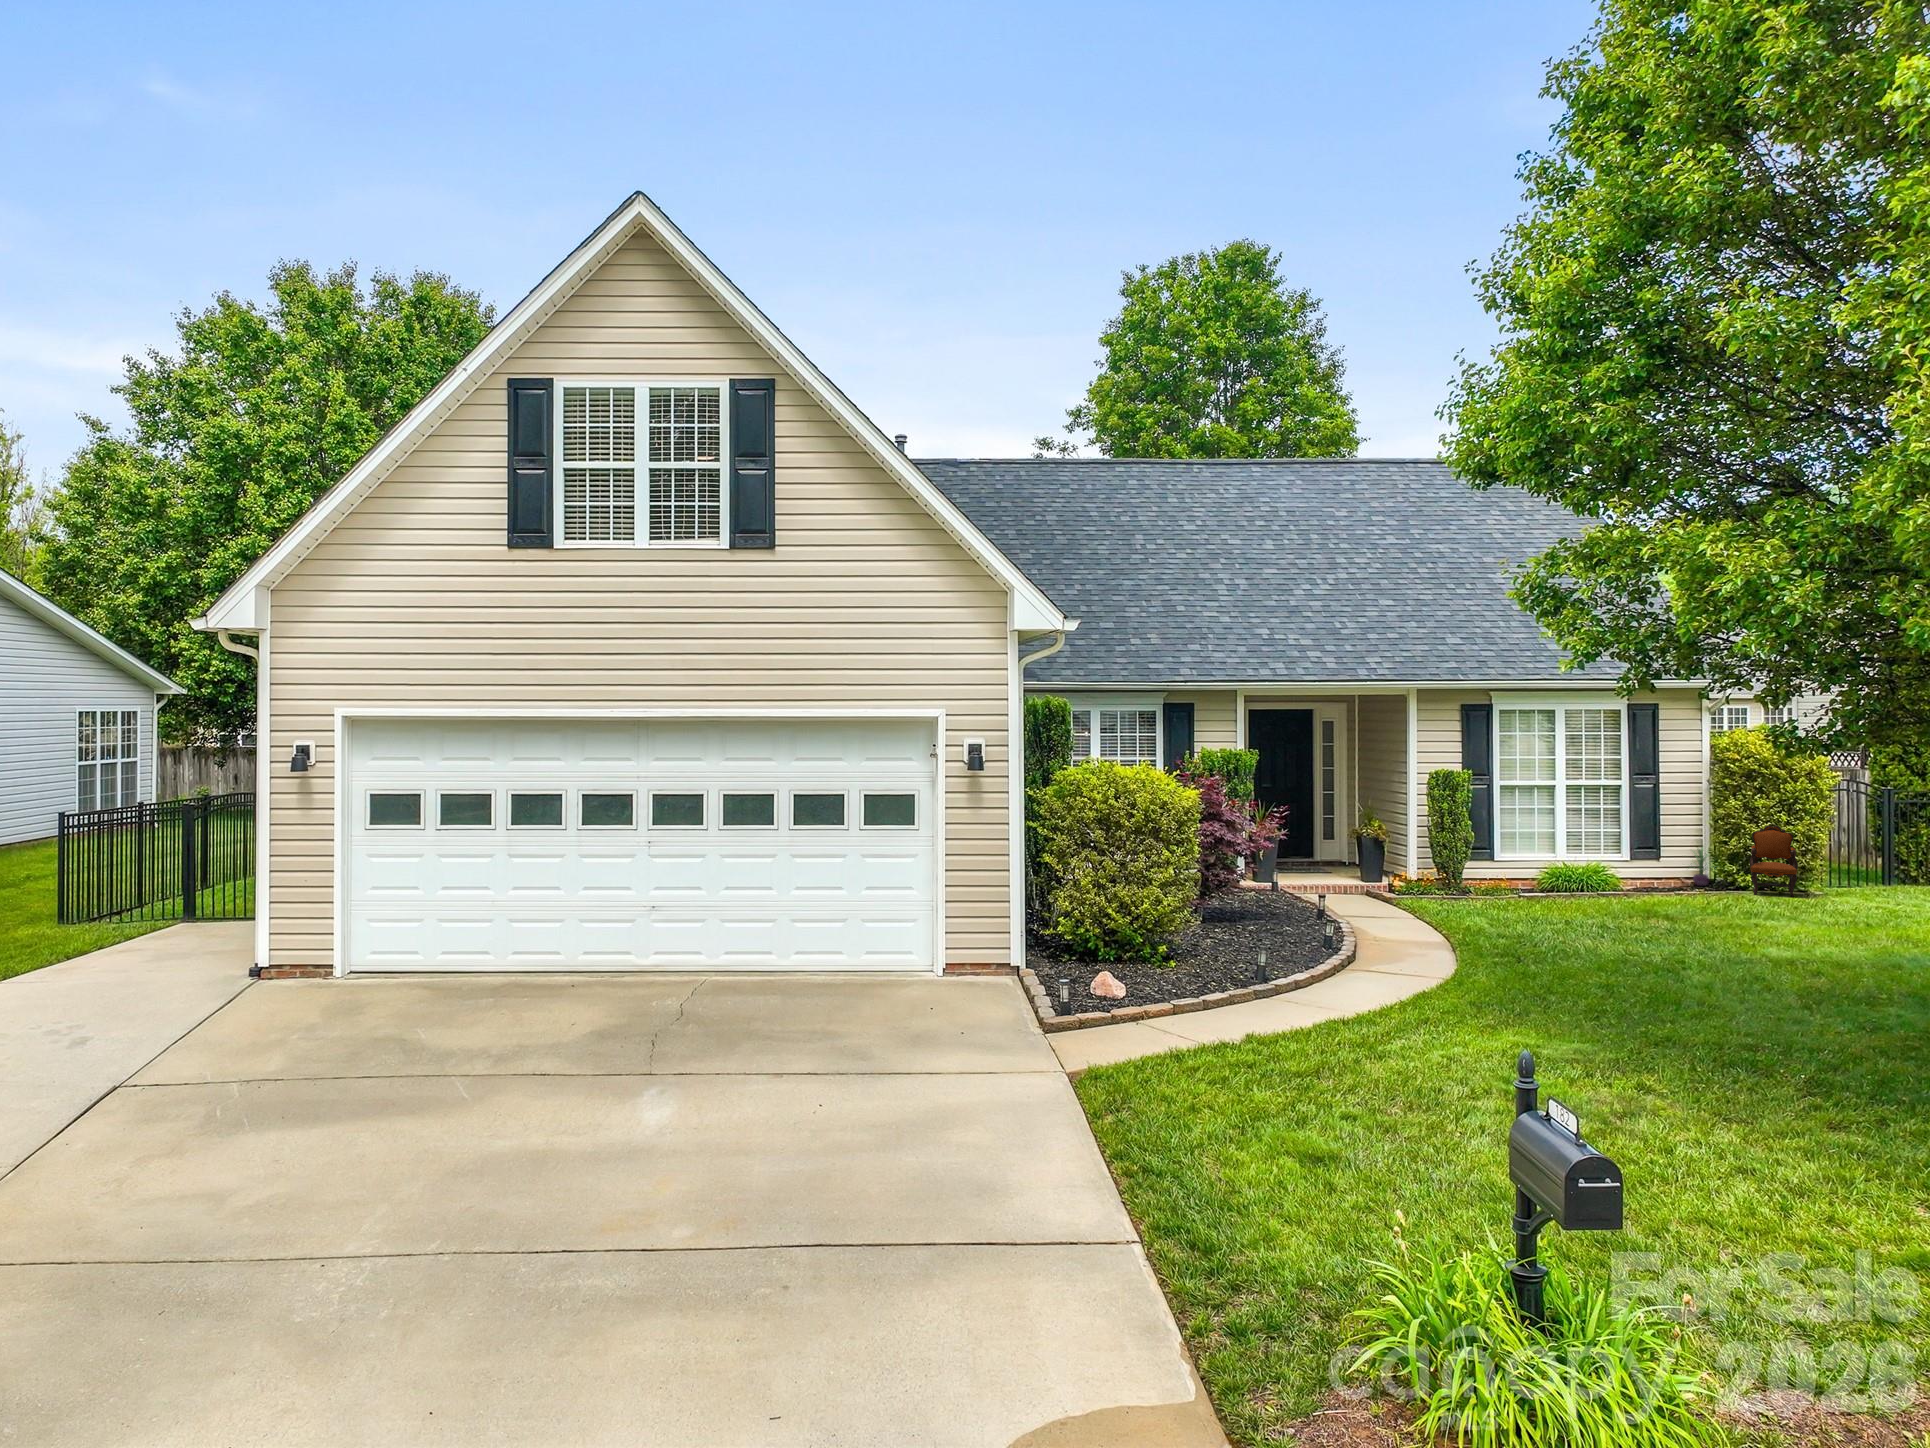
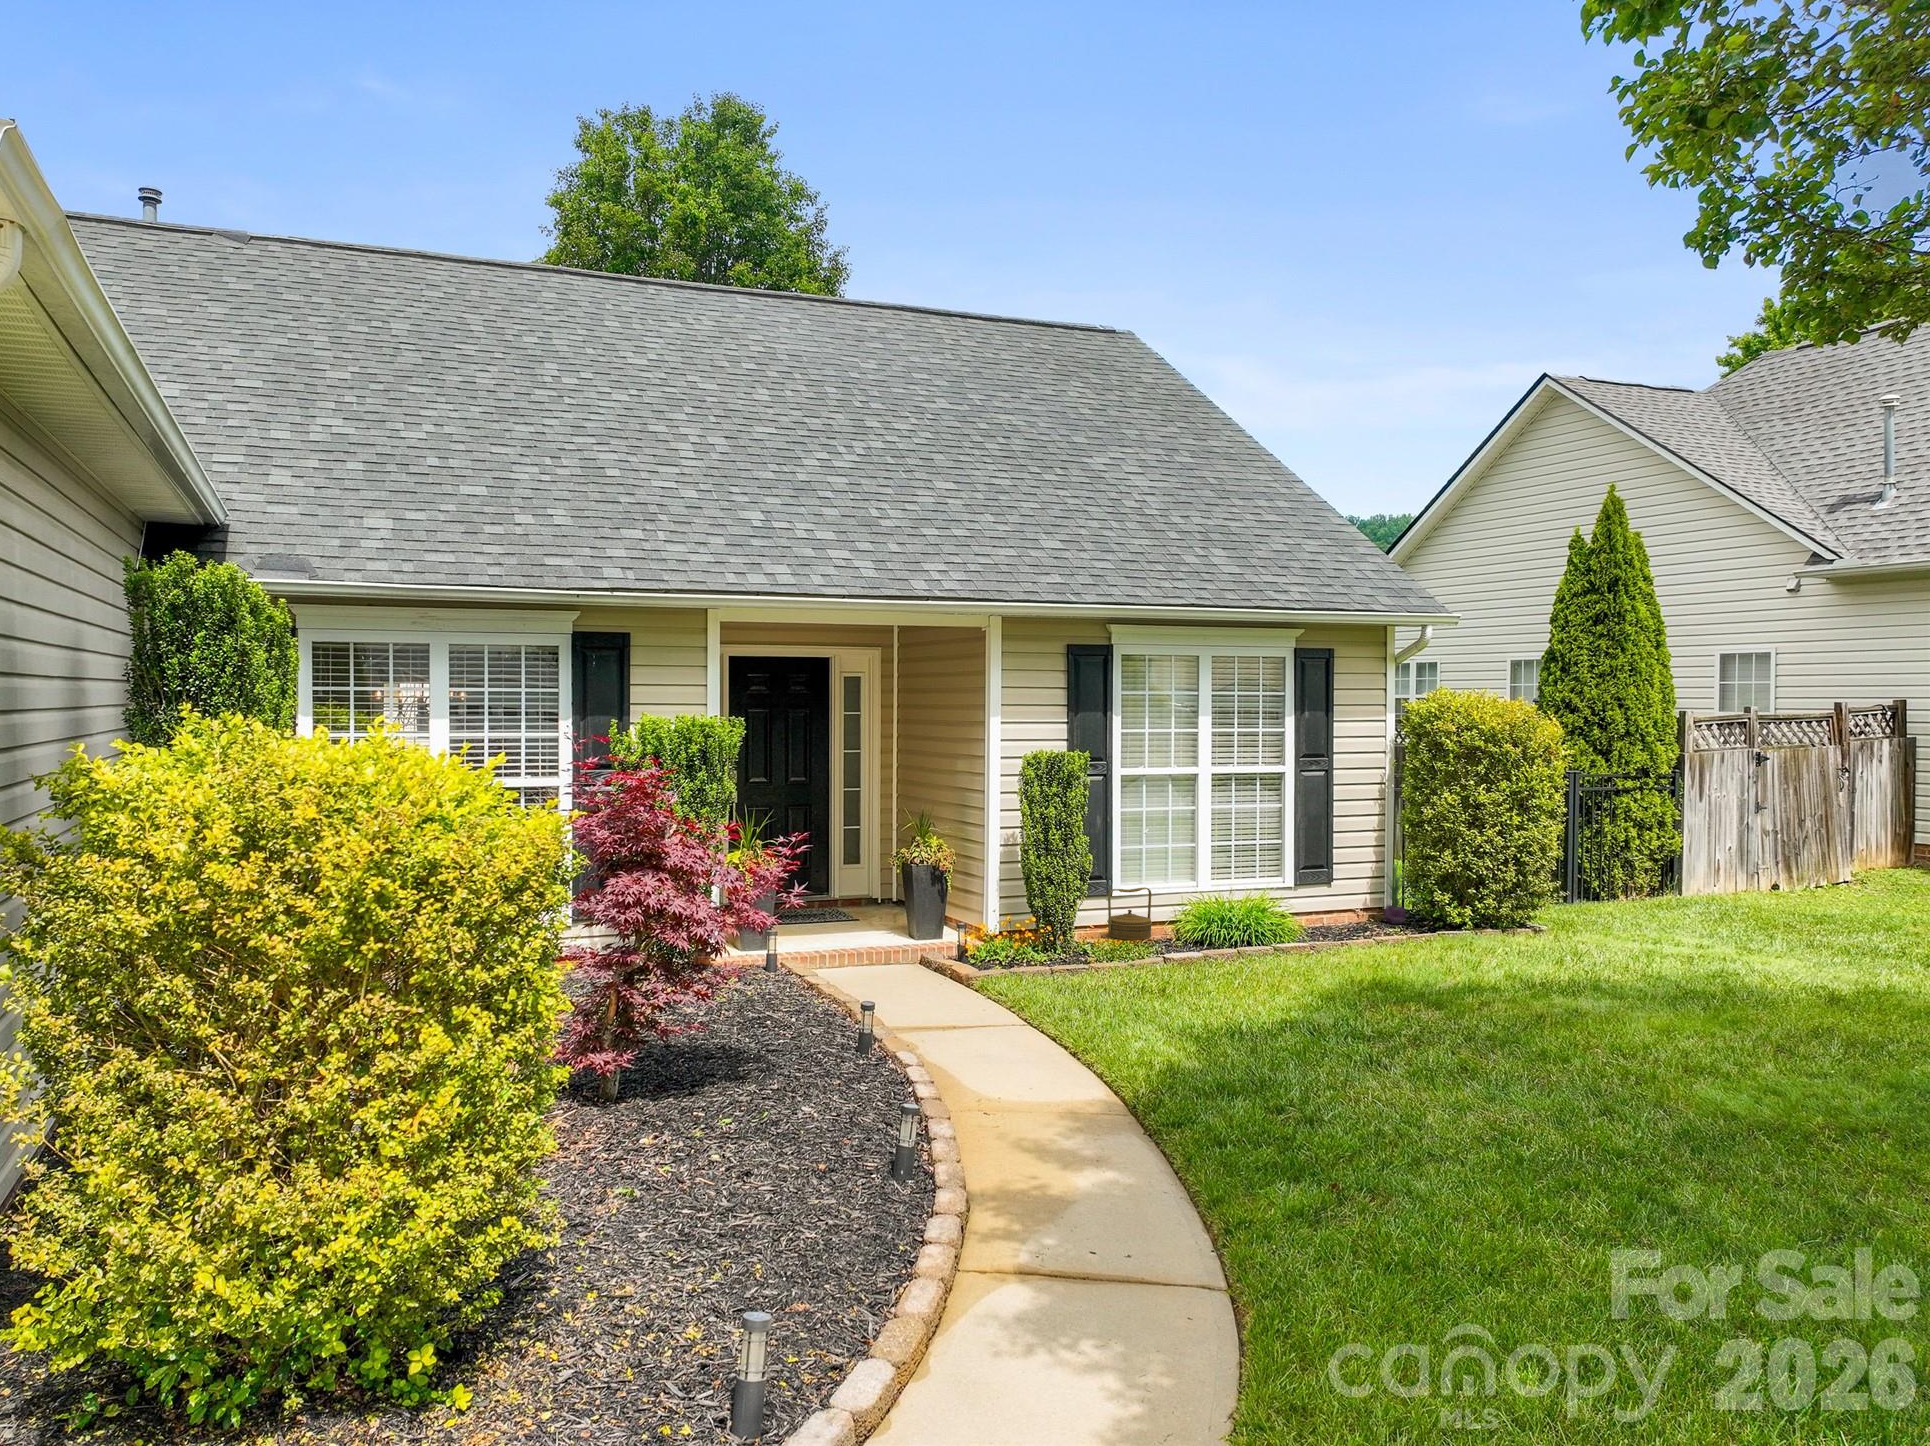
armchair: present [1750,825,1798,897] -> none [1473,831,1546,942]
woven basket: none [1487,854,1518,885] -> present [1107,888,1152,940]

